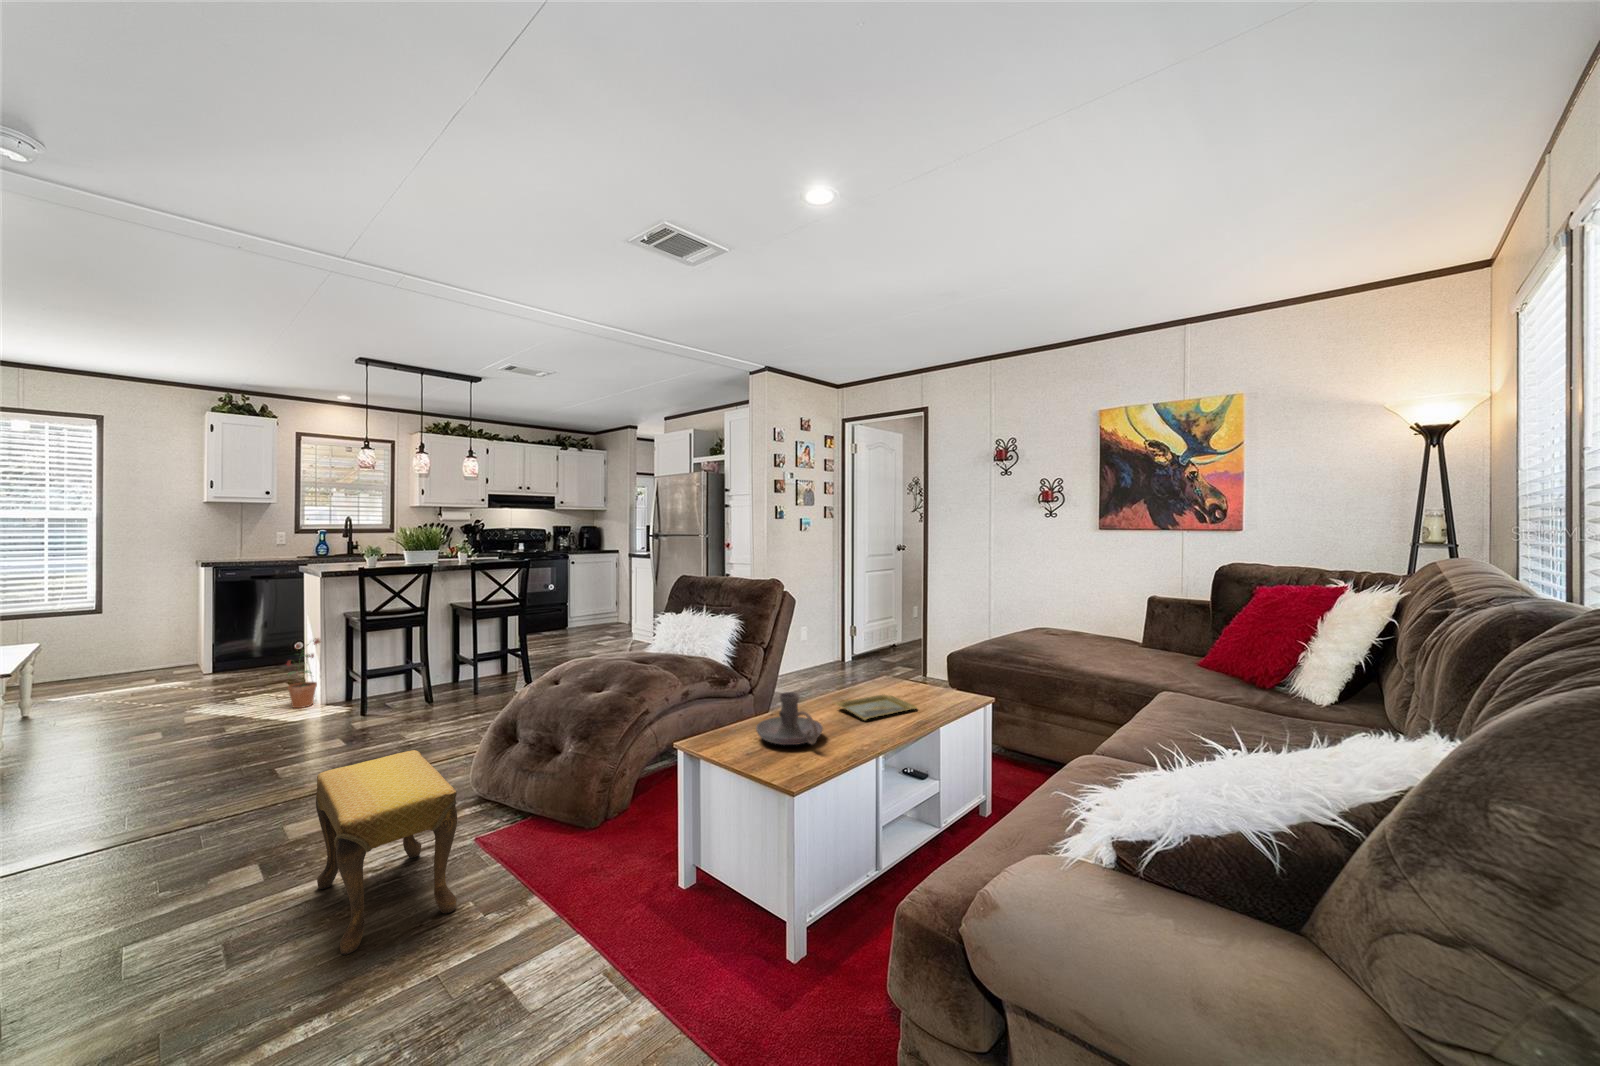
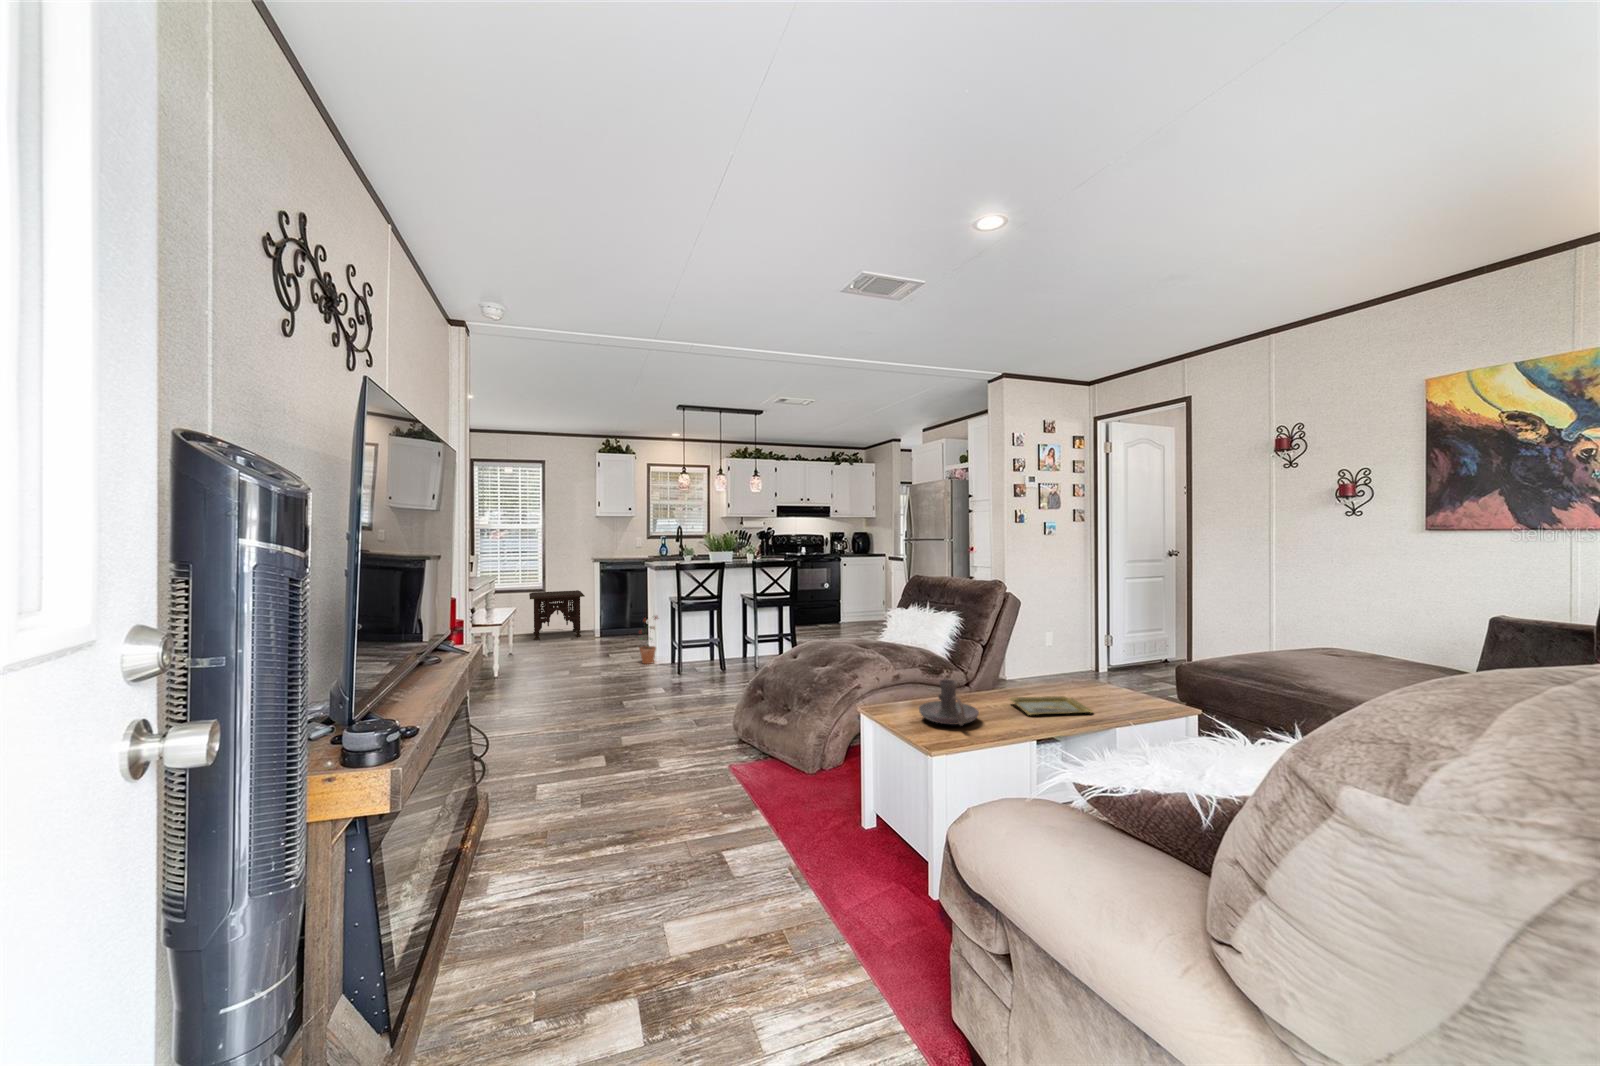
side table: none [52,608,175,691] -> present [529,590,585,640]
footstool: present [316,750,457,955] -> none [634,694,708,816]

